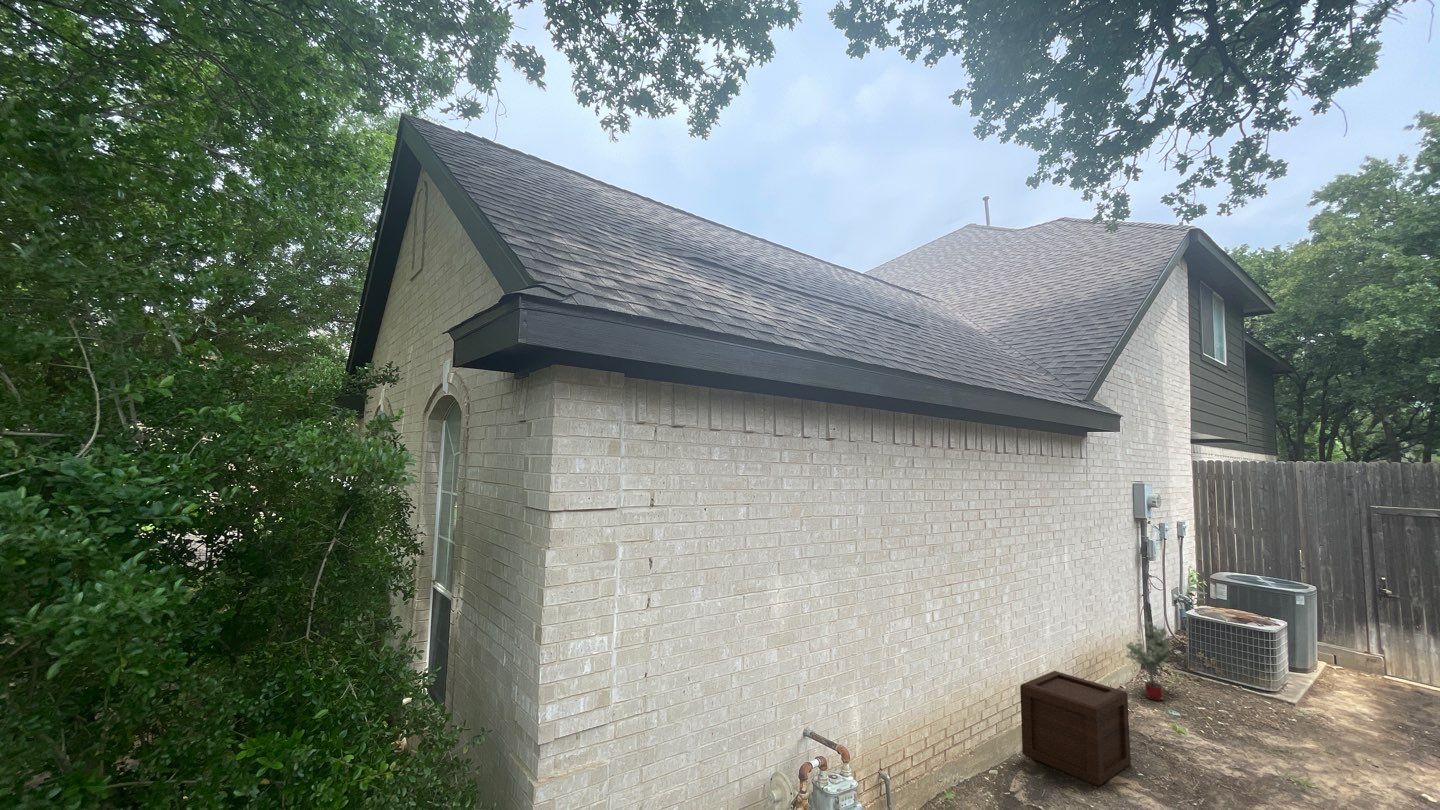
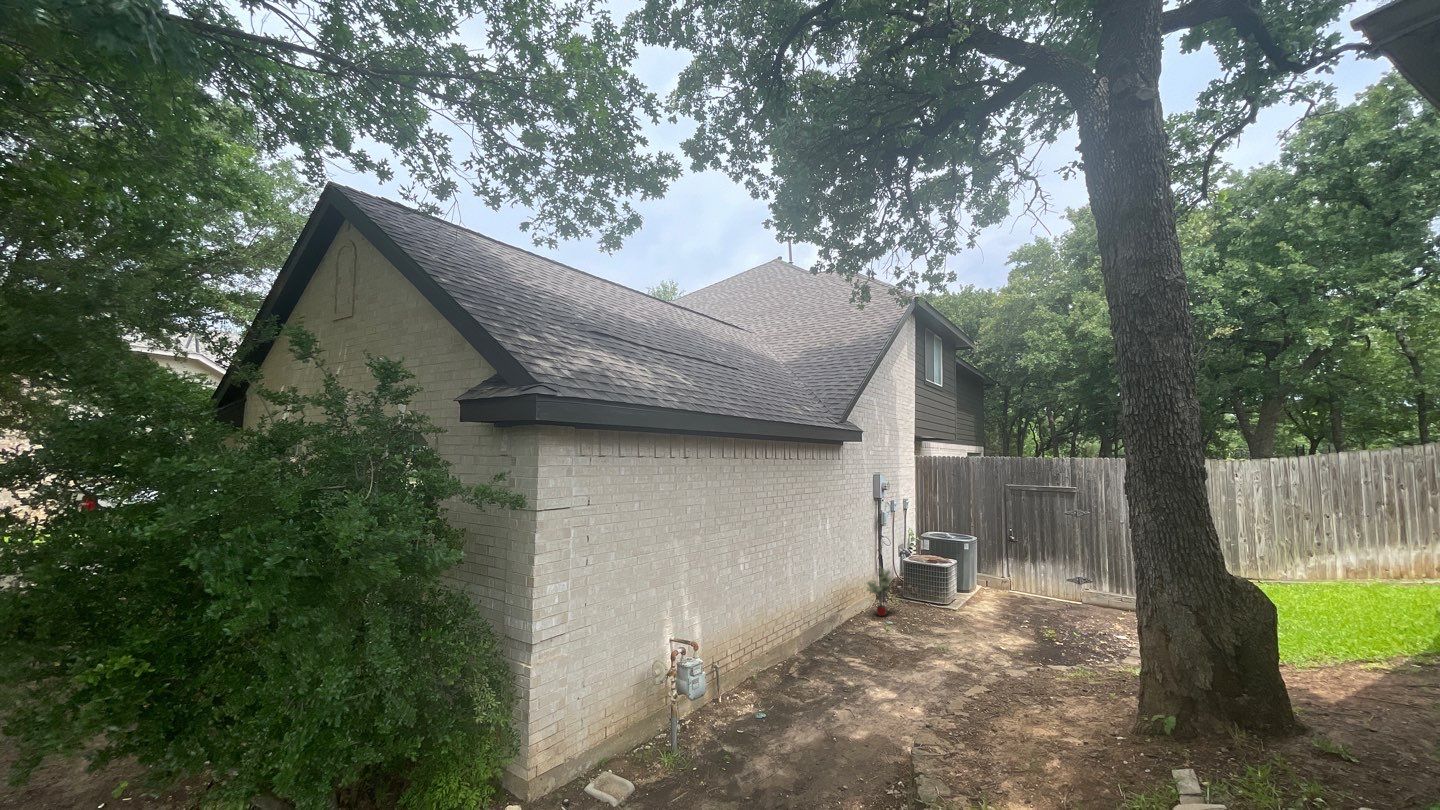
wooden crate: present [1020,671,1131,786] -> none [797,600,859,665]

